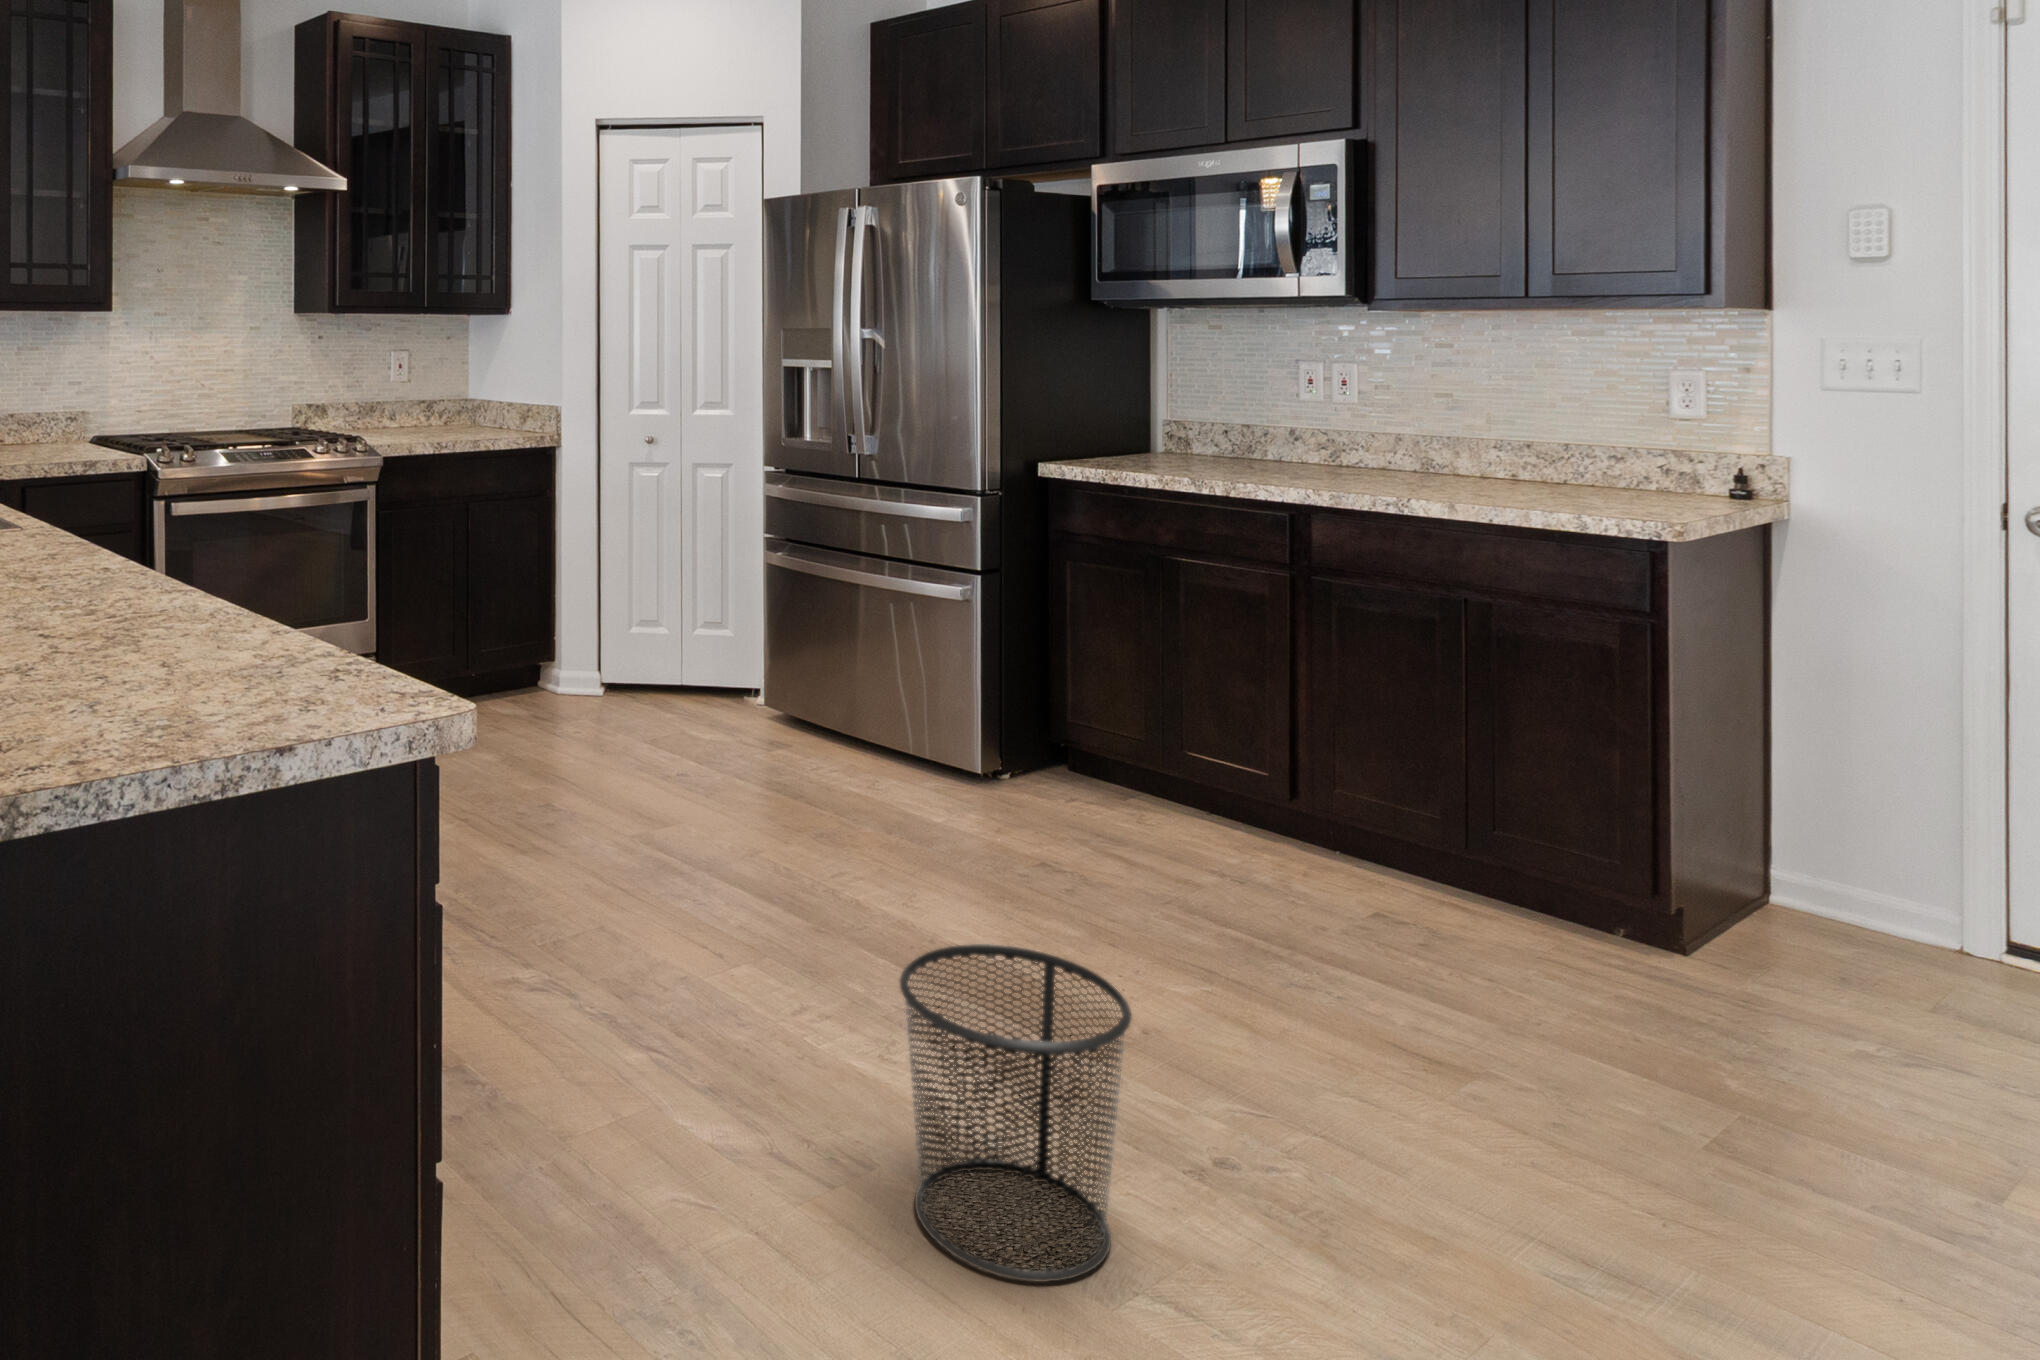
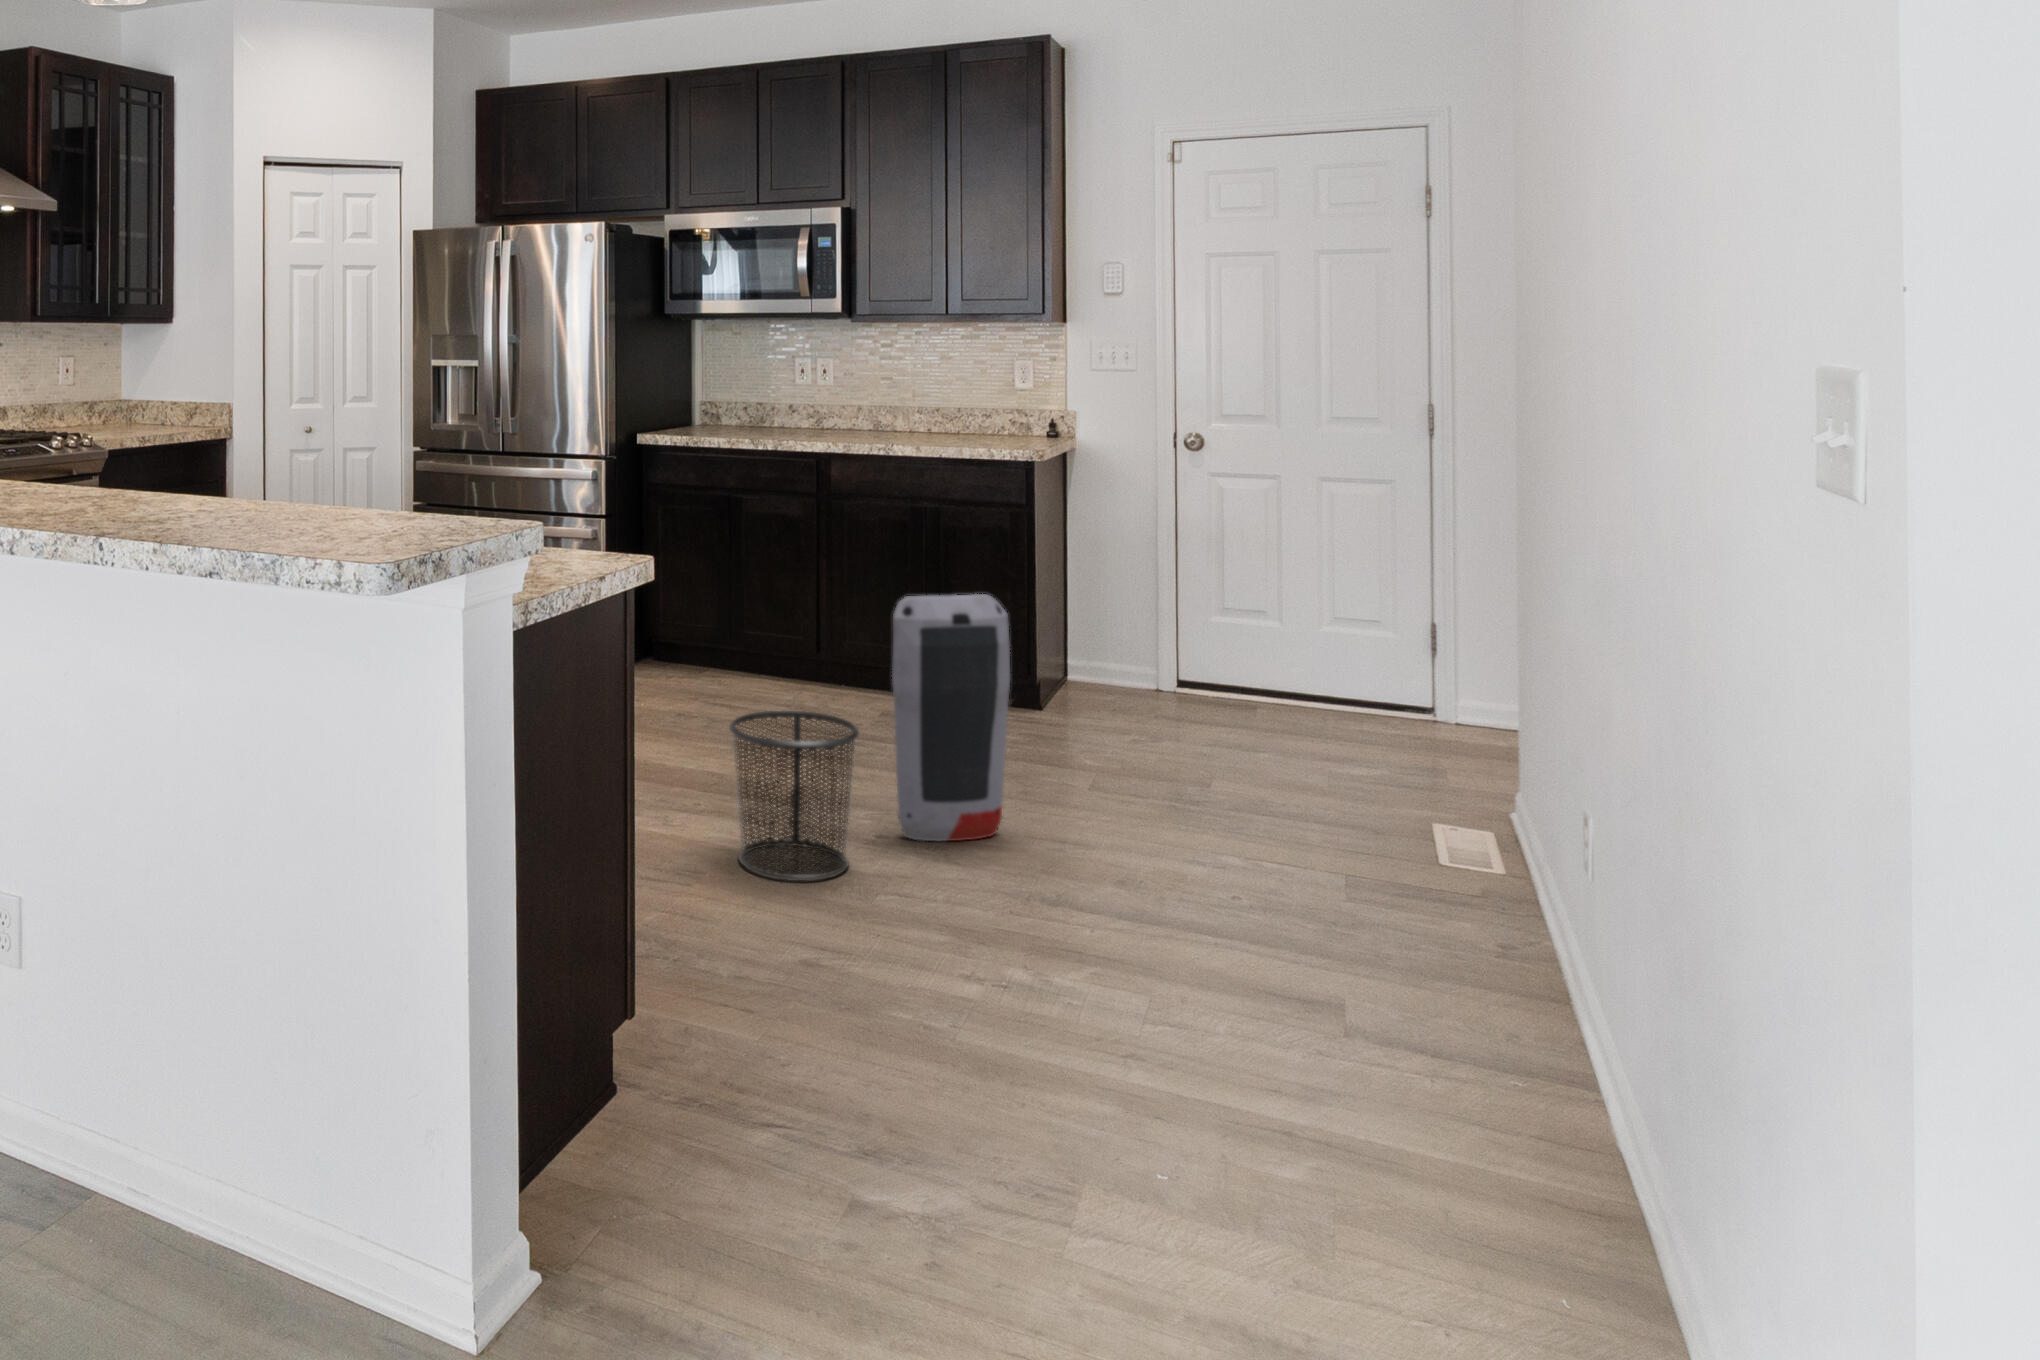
air purifier: none [1233,785,1487,1256] -> present [892,594,1010,841]

